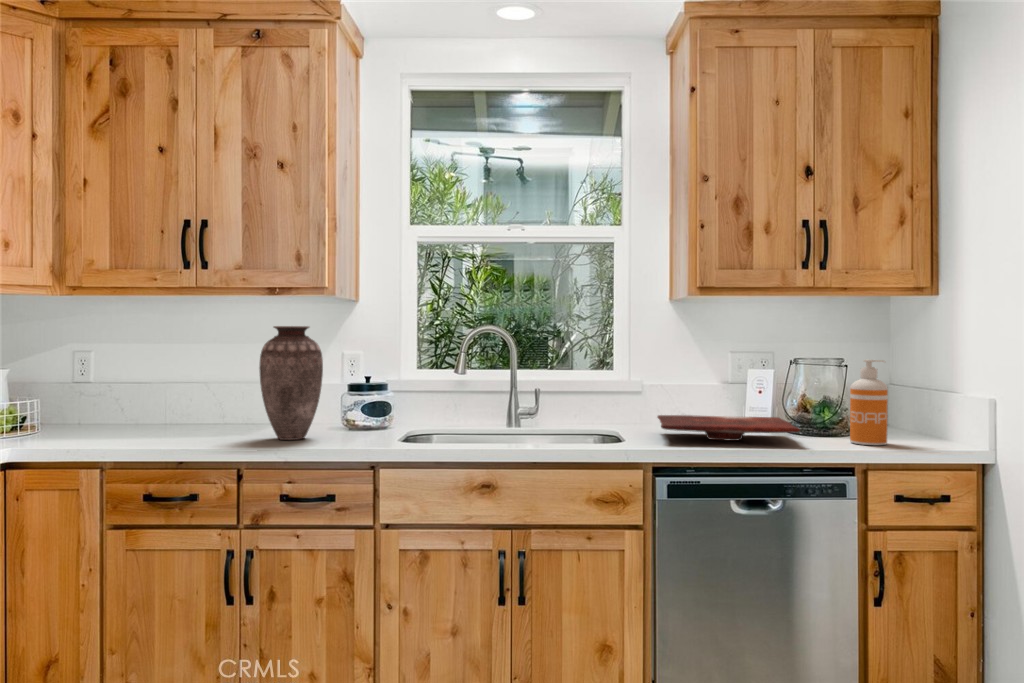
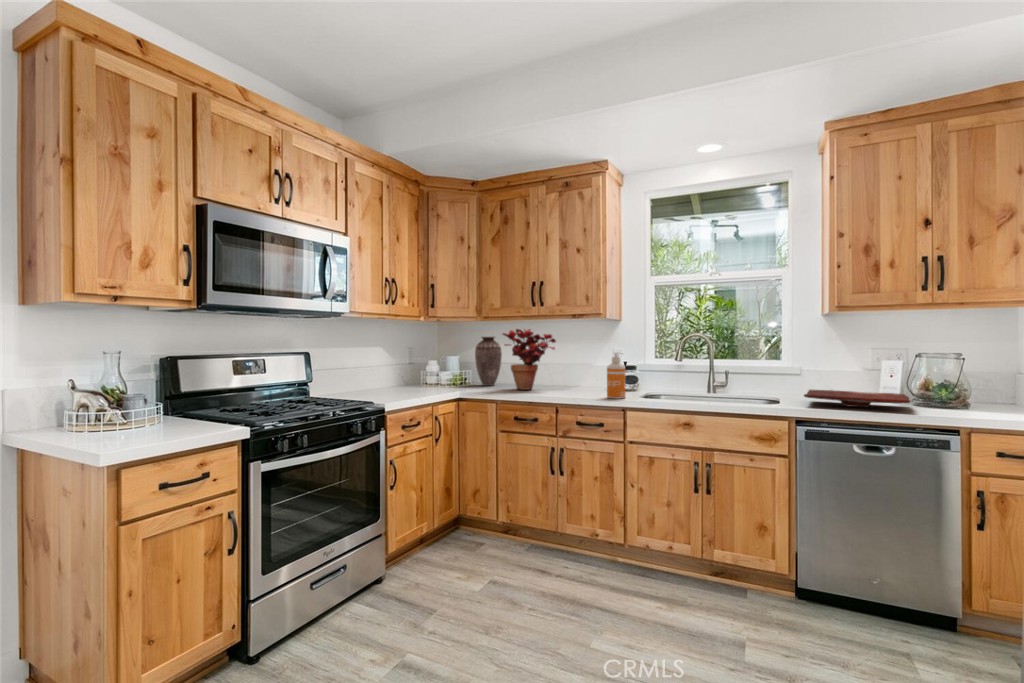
potted plant: none [114,311,237,436] -> present [503,329,556,390]
vase: present [259,326,323,440] -> present [475,337,502,386]
soap dispenser: present [850,359,888,445] -> present [607,353,626,399]

